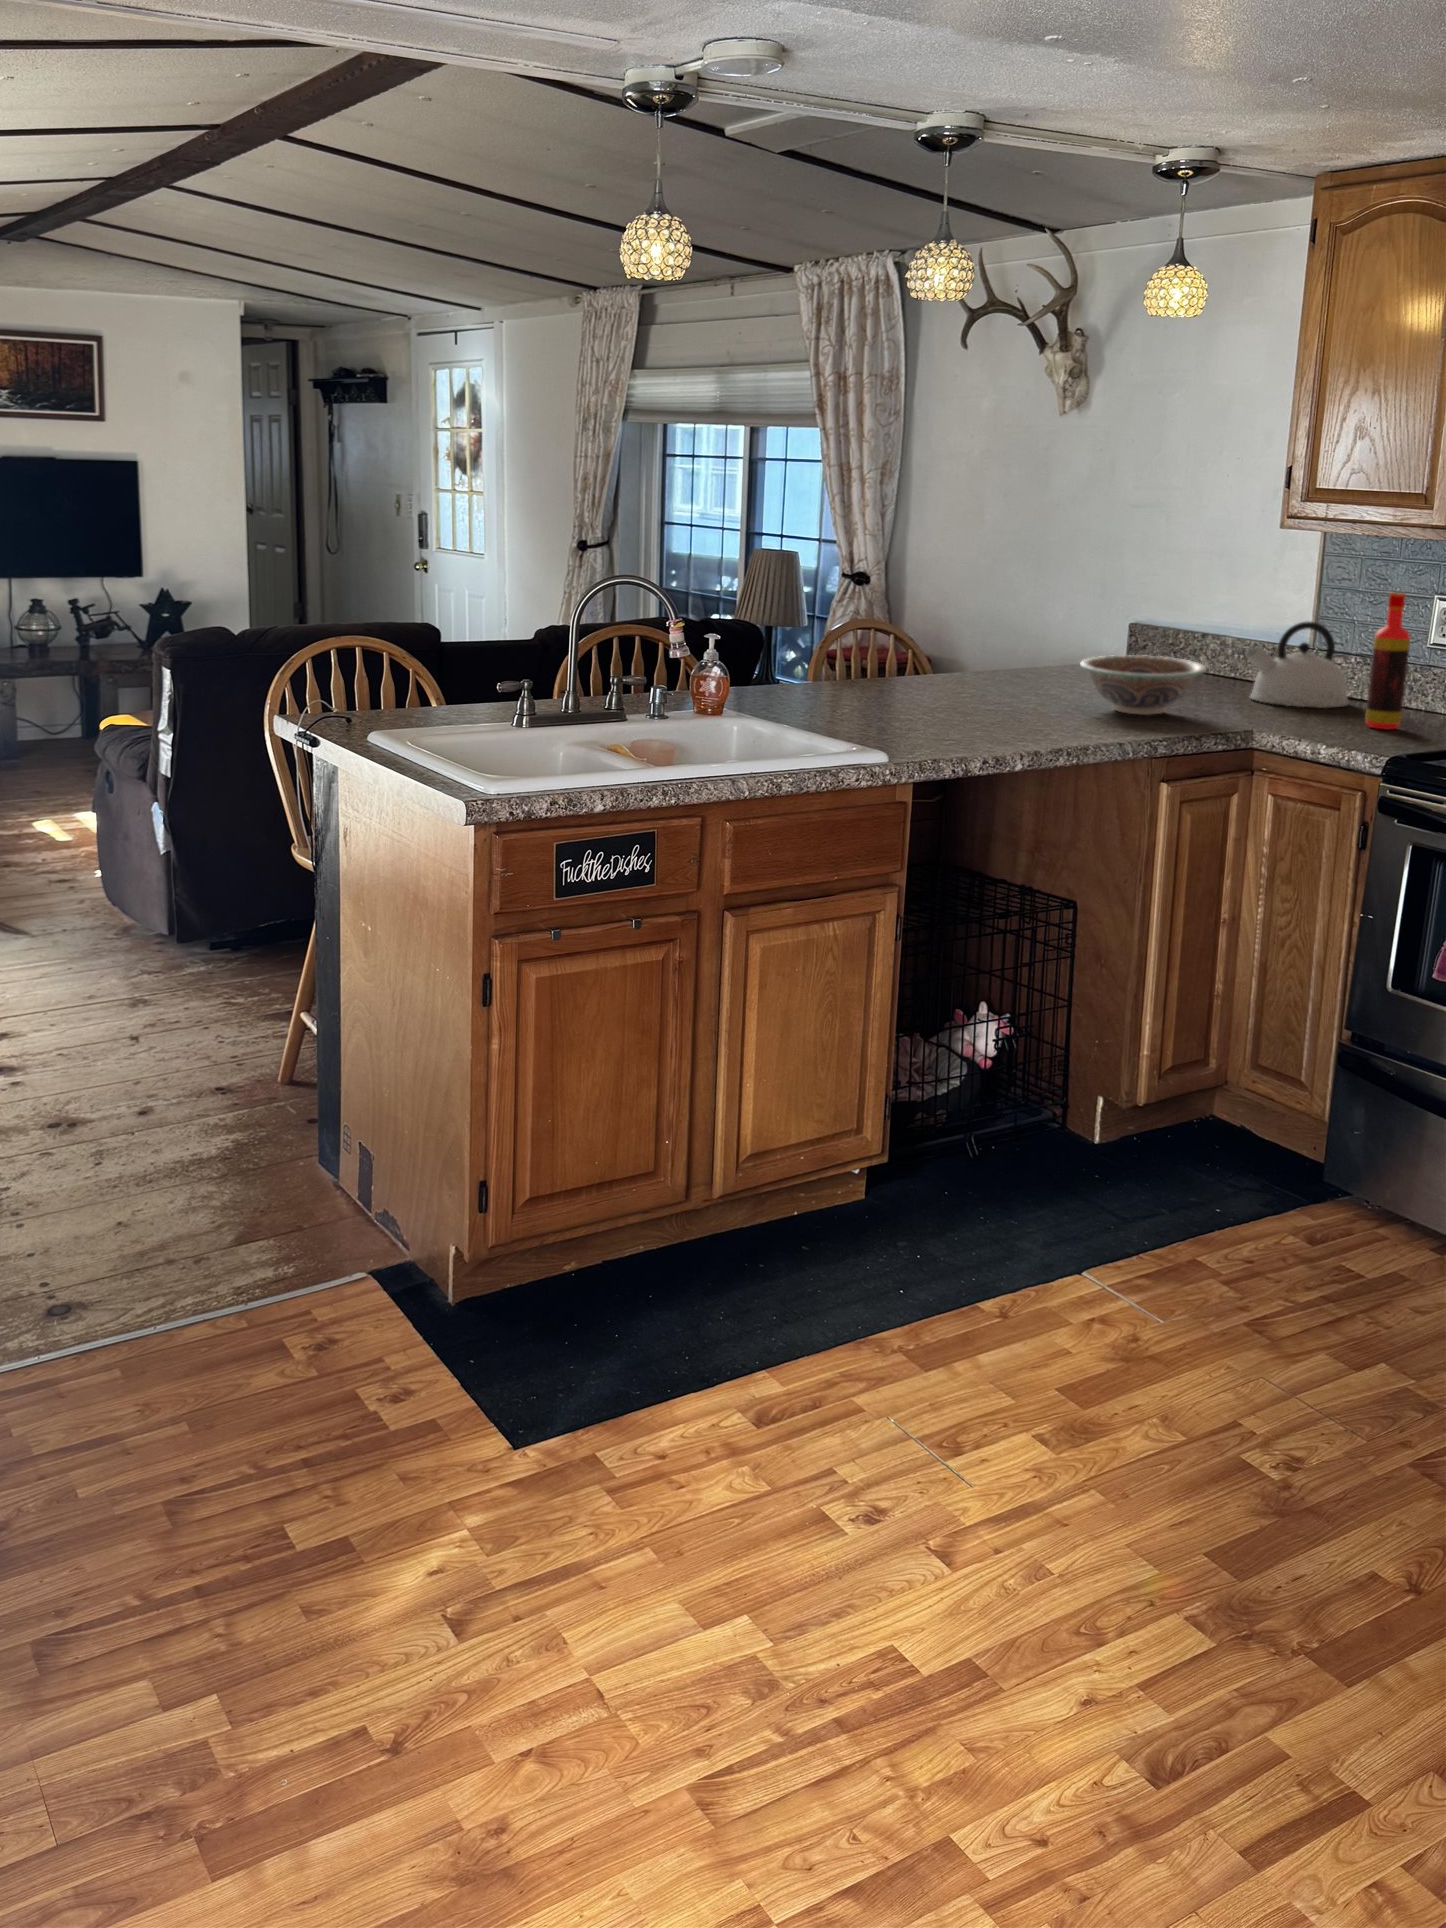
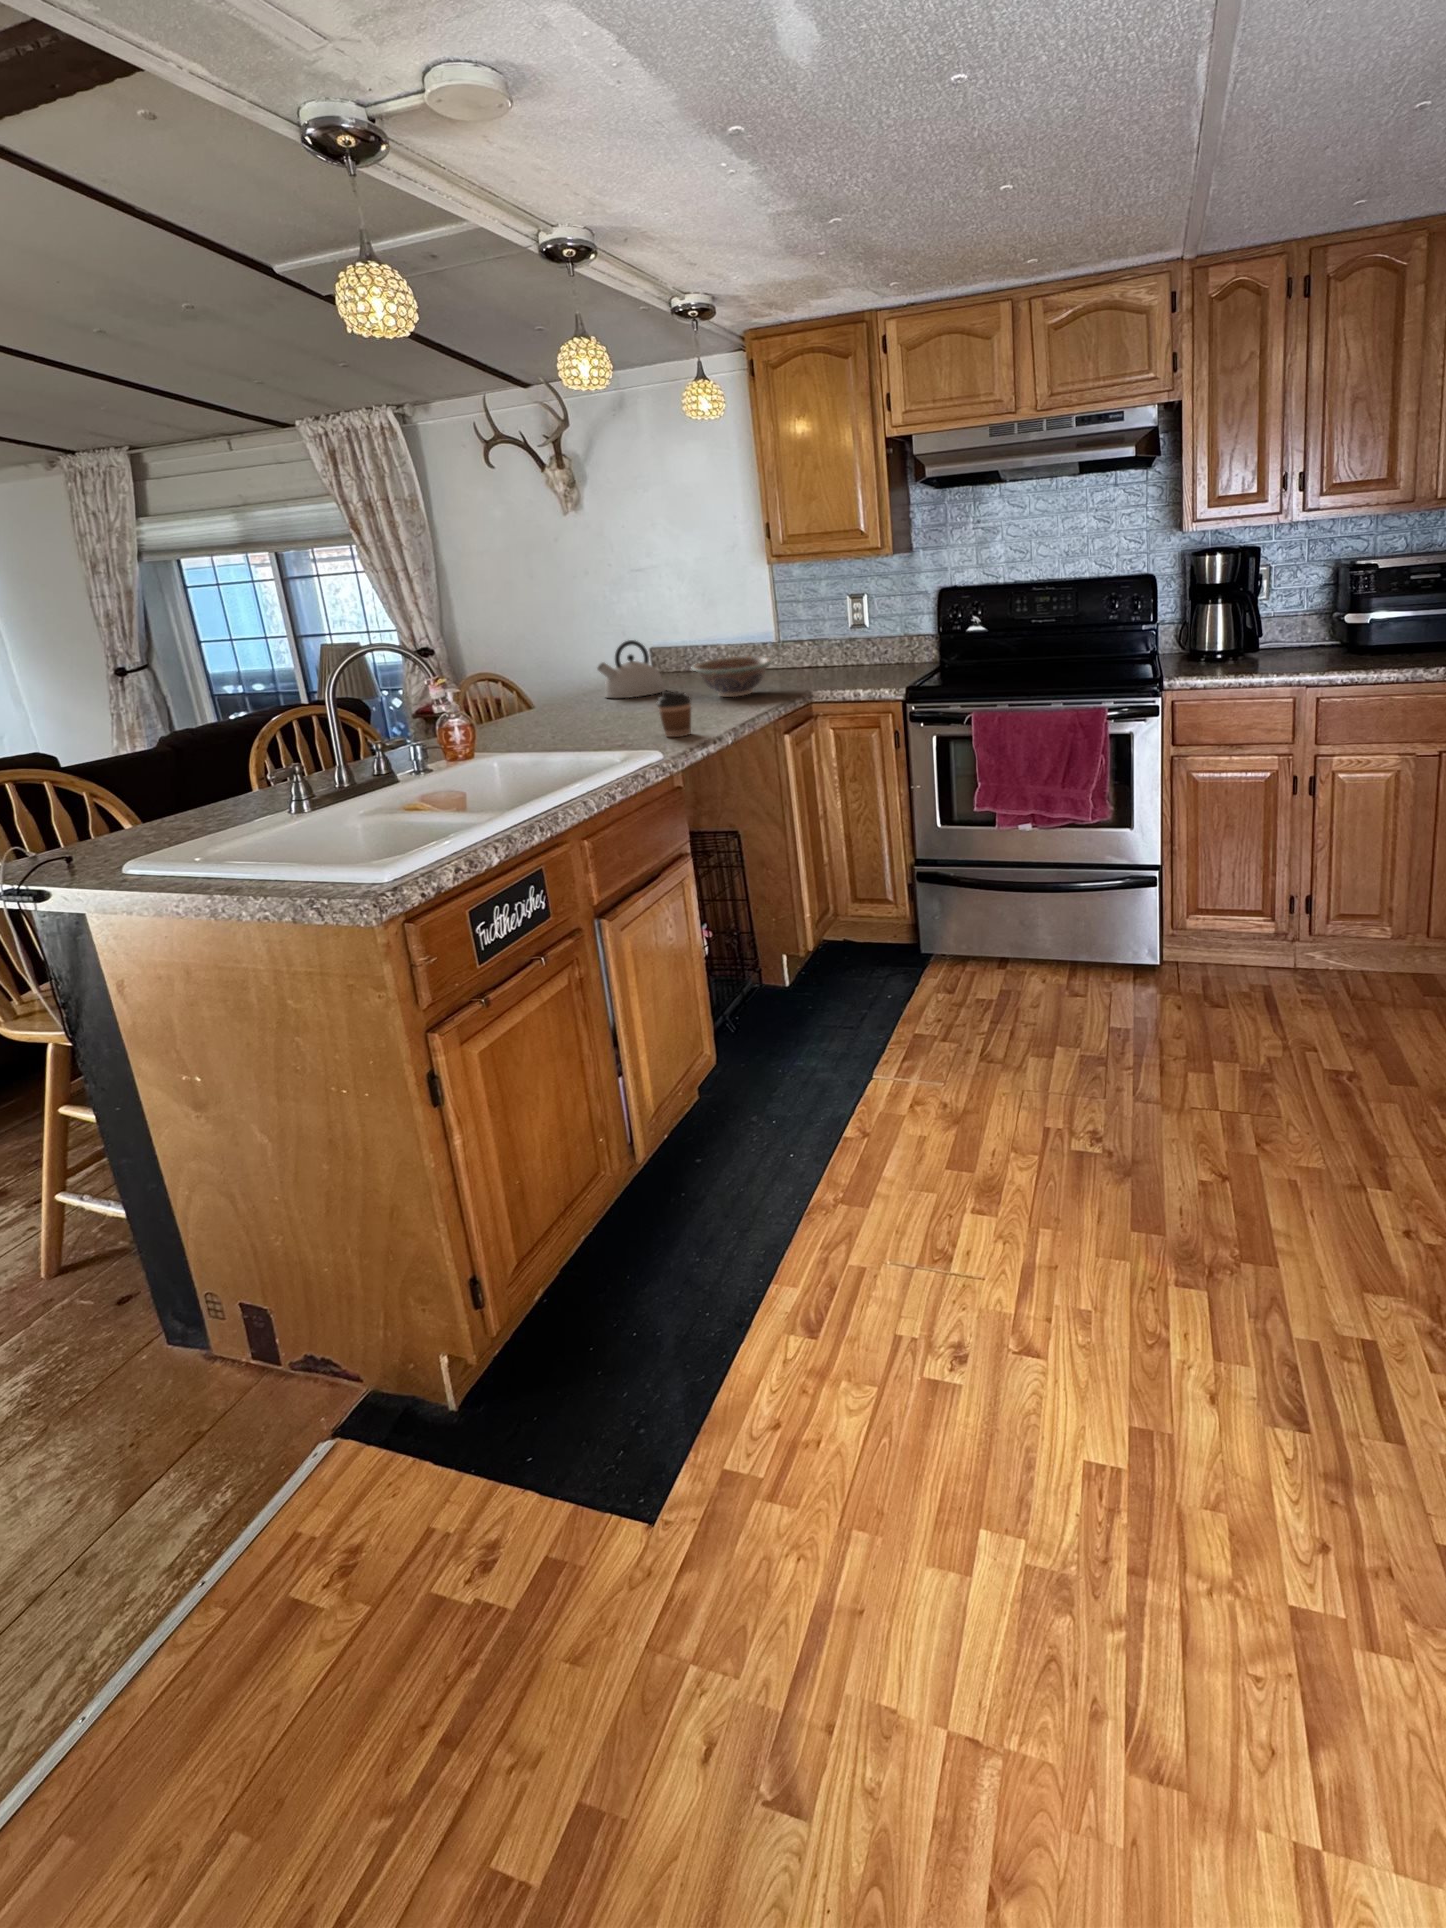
bottle: present [1365,592,1410,730] -> none [857,592,880,677]
kettle: present [1247,621,1349,708] -> present [597,640,666,698]
coffee cup: none [932,681,978,743] -> present [657,691,691,737]

